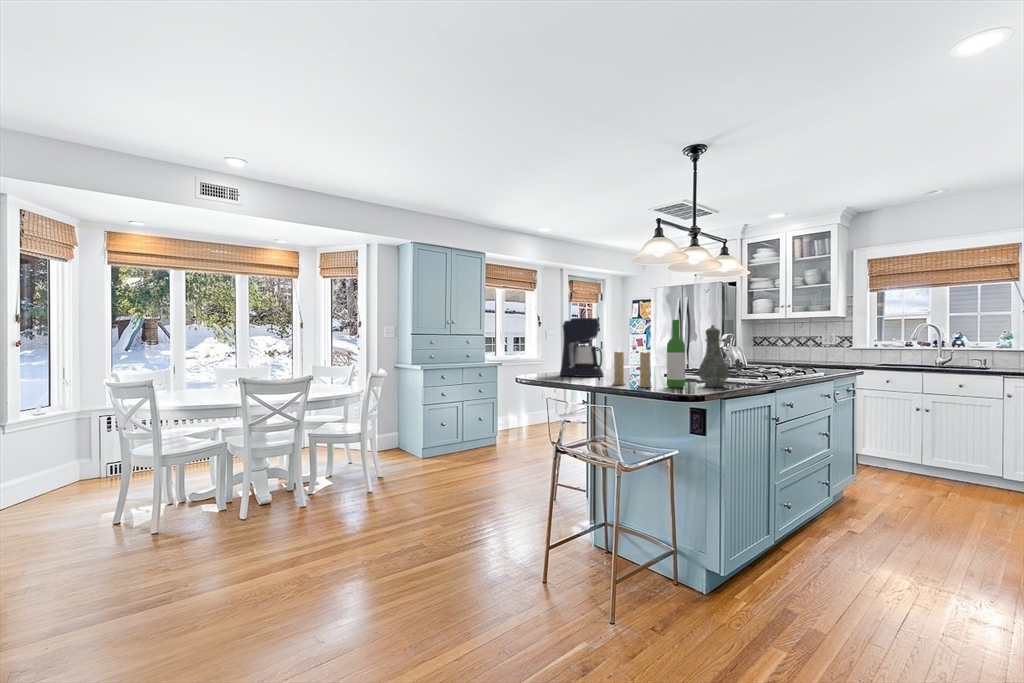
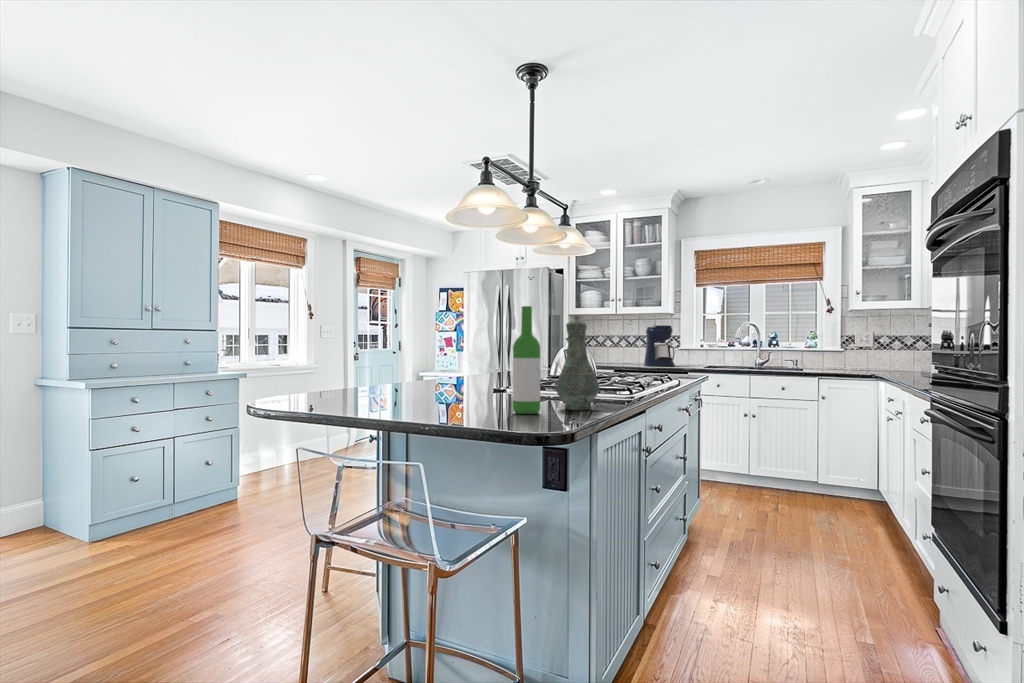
coffee maker: present [560,318,603,377] -> present [644,325,675,366]
candle: present [613,347,651,387] -> none [426,347,491,416]

